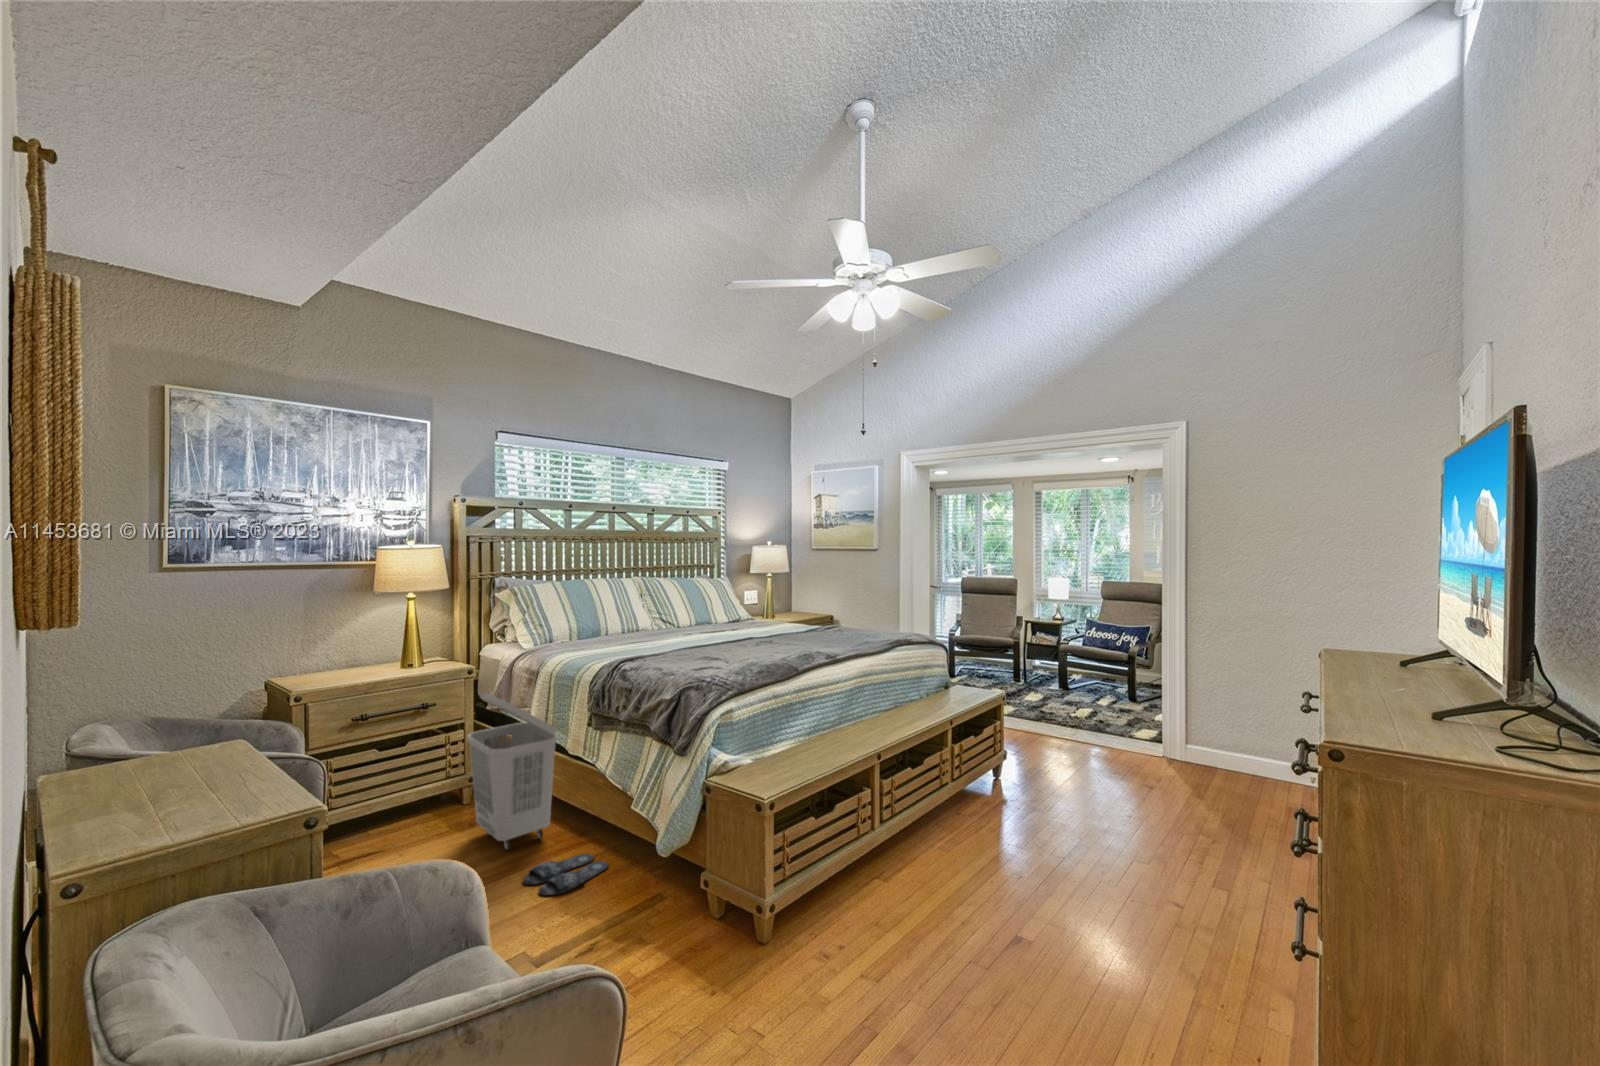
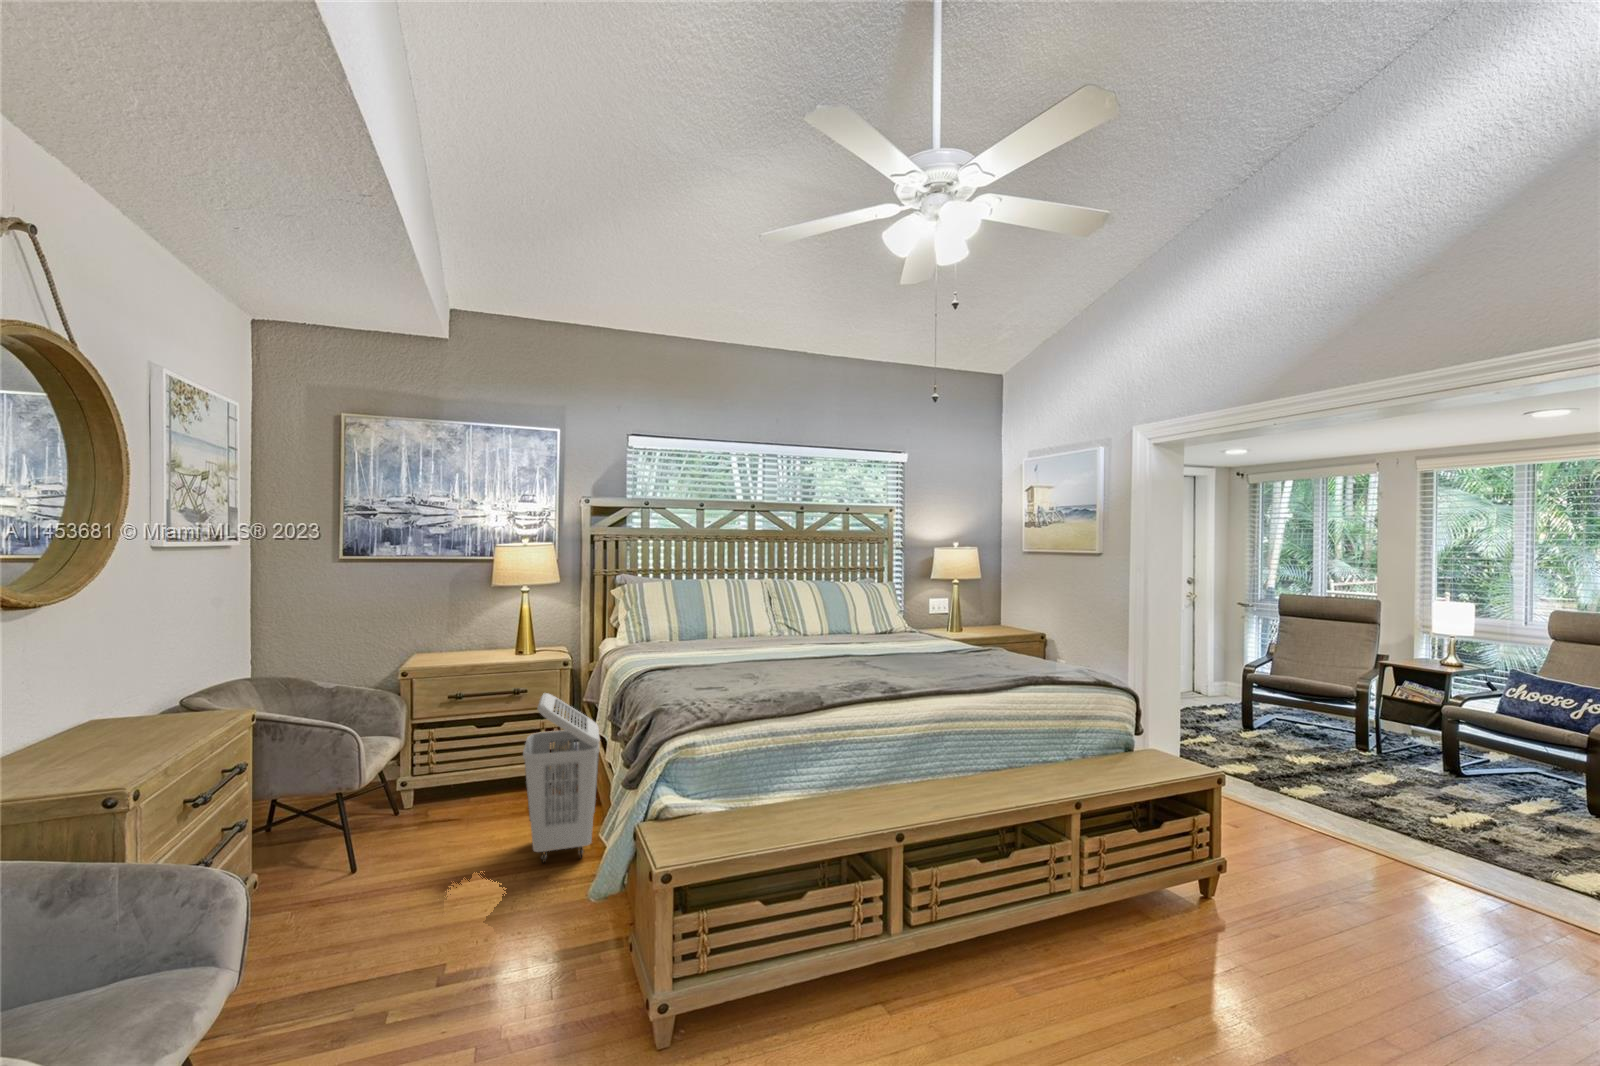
slippers: present [523,854,609,896] -> none [520,885,610,927]

